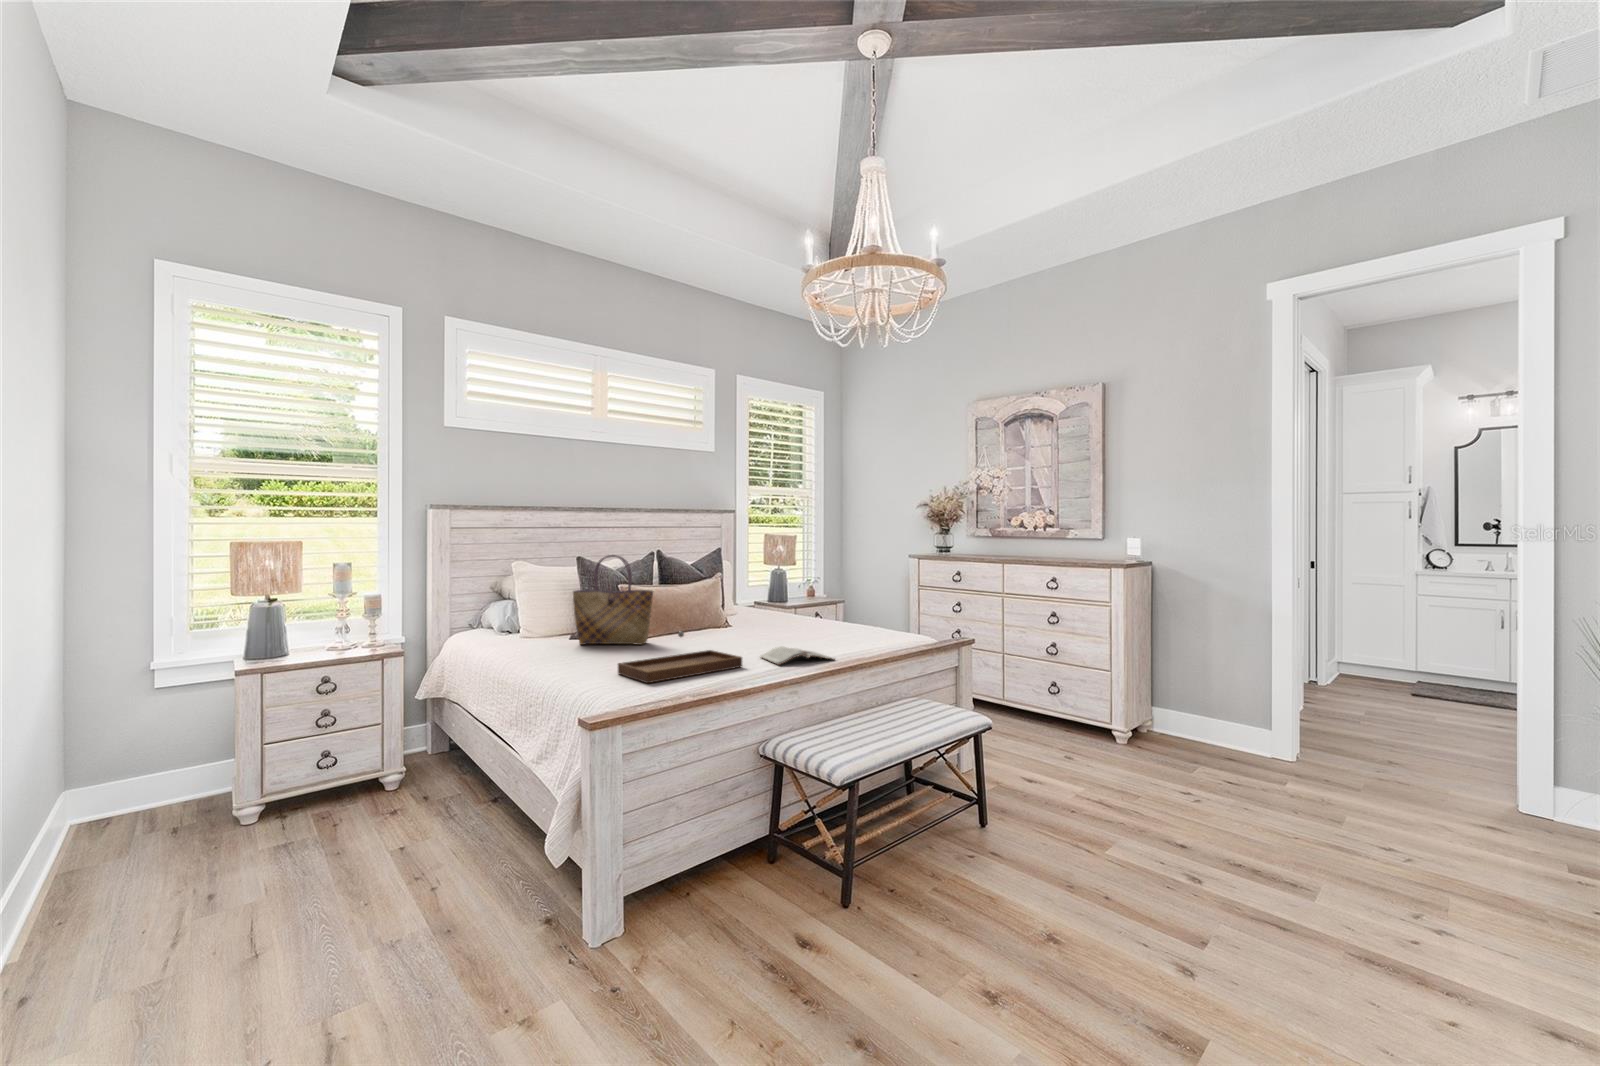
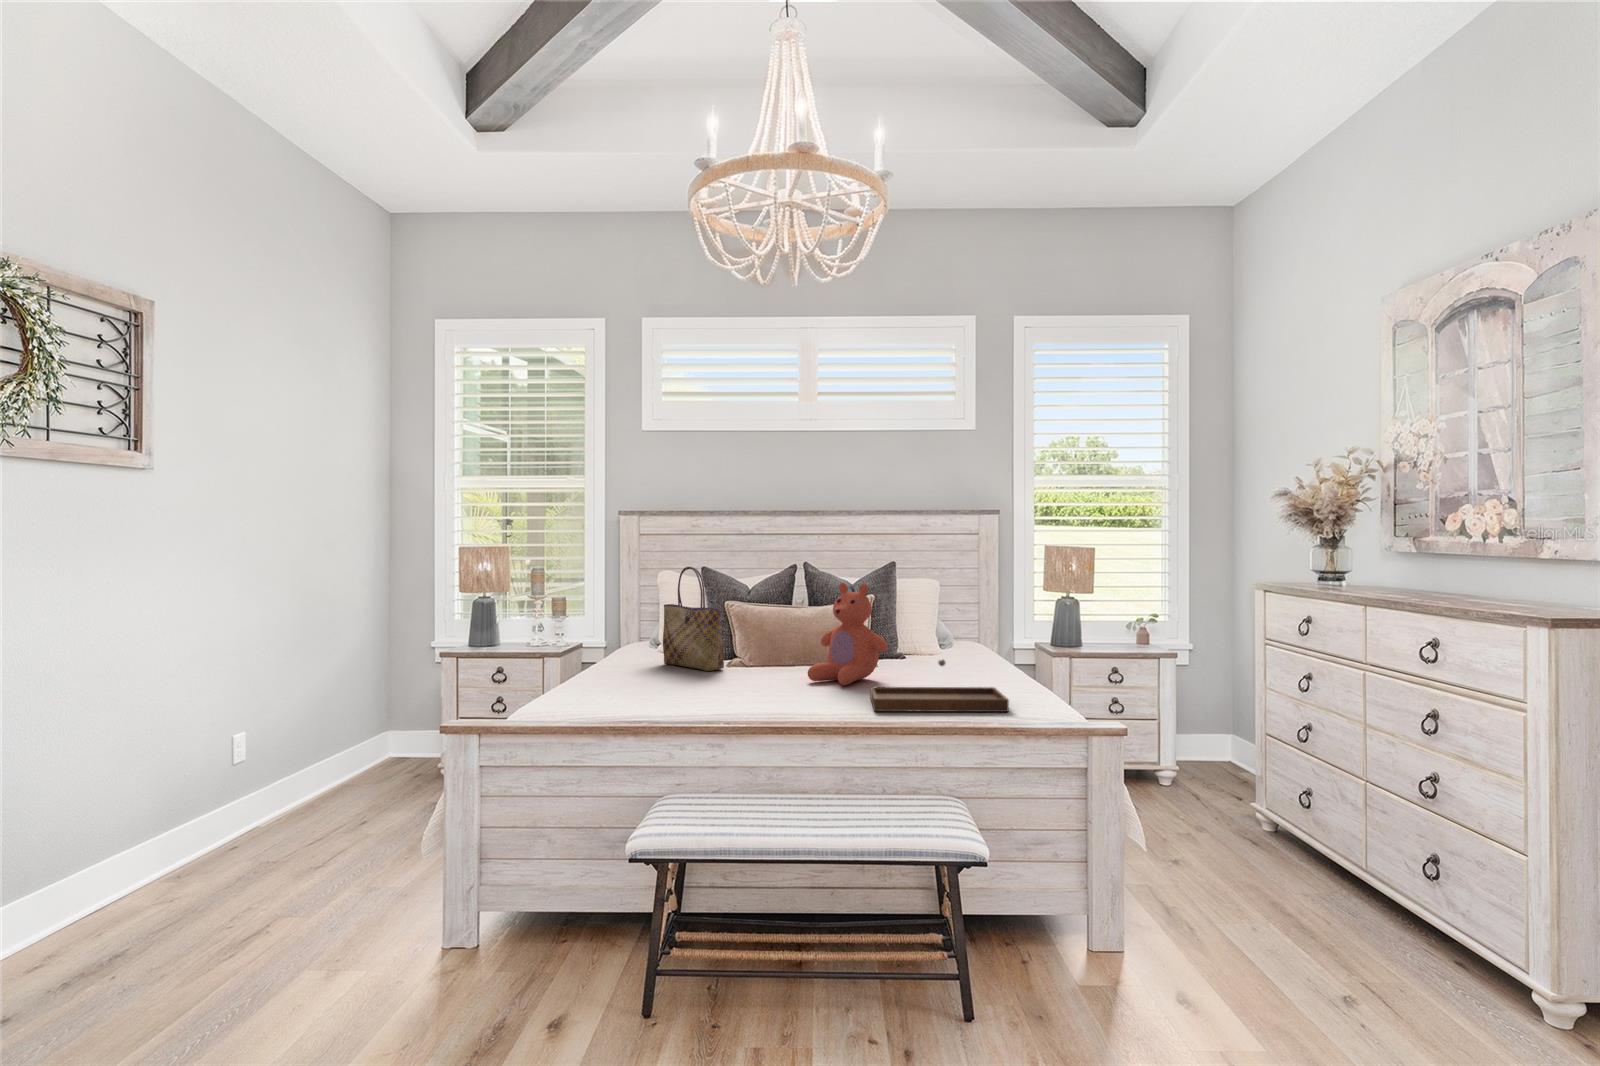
teddy bear: none [731,563,792,640] -> present [808,583,887,685]
tray: present [618,631,742,683] -> present [870,659,1009,712]
magazine: present [760,646,834,665] -> none [730,691,826,717]

